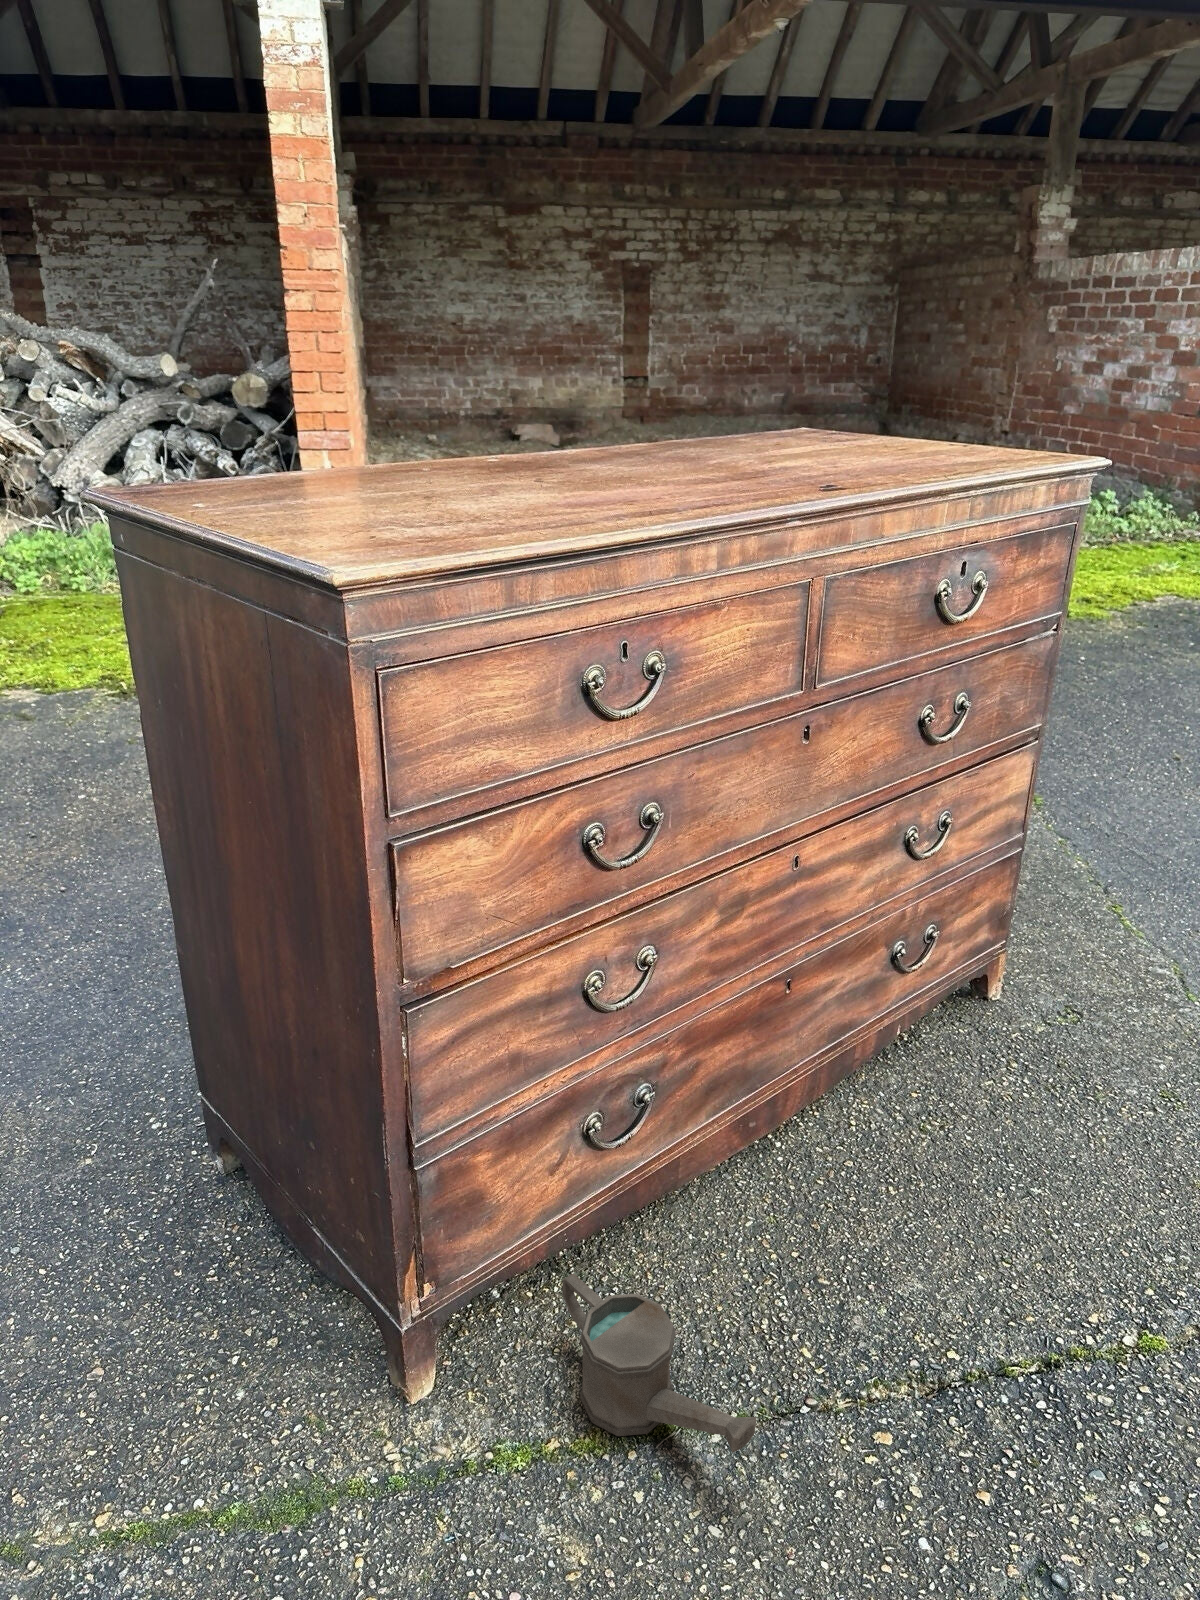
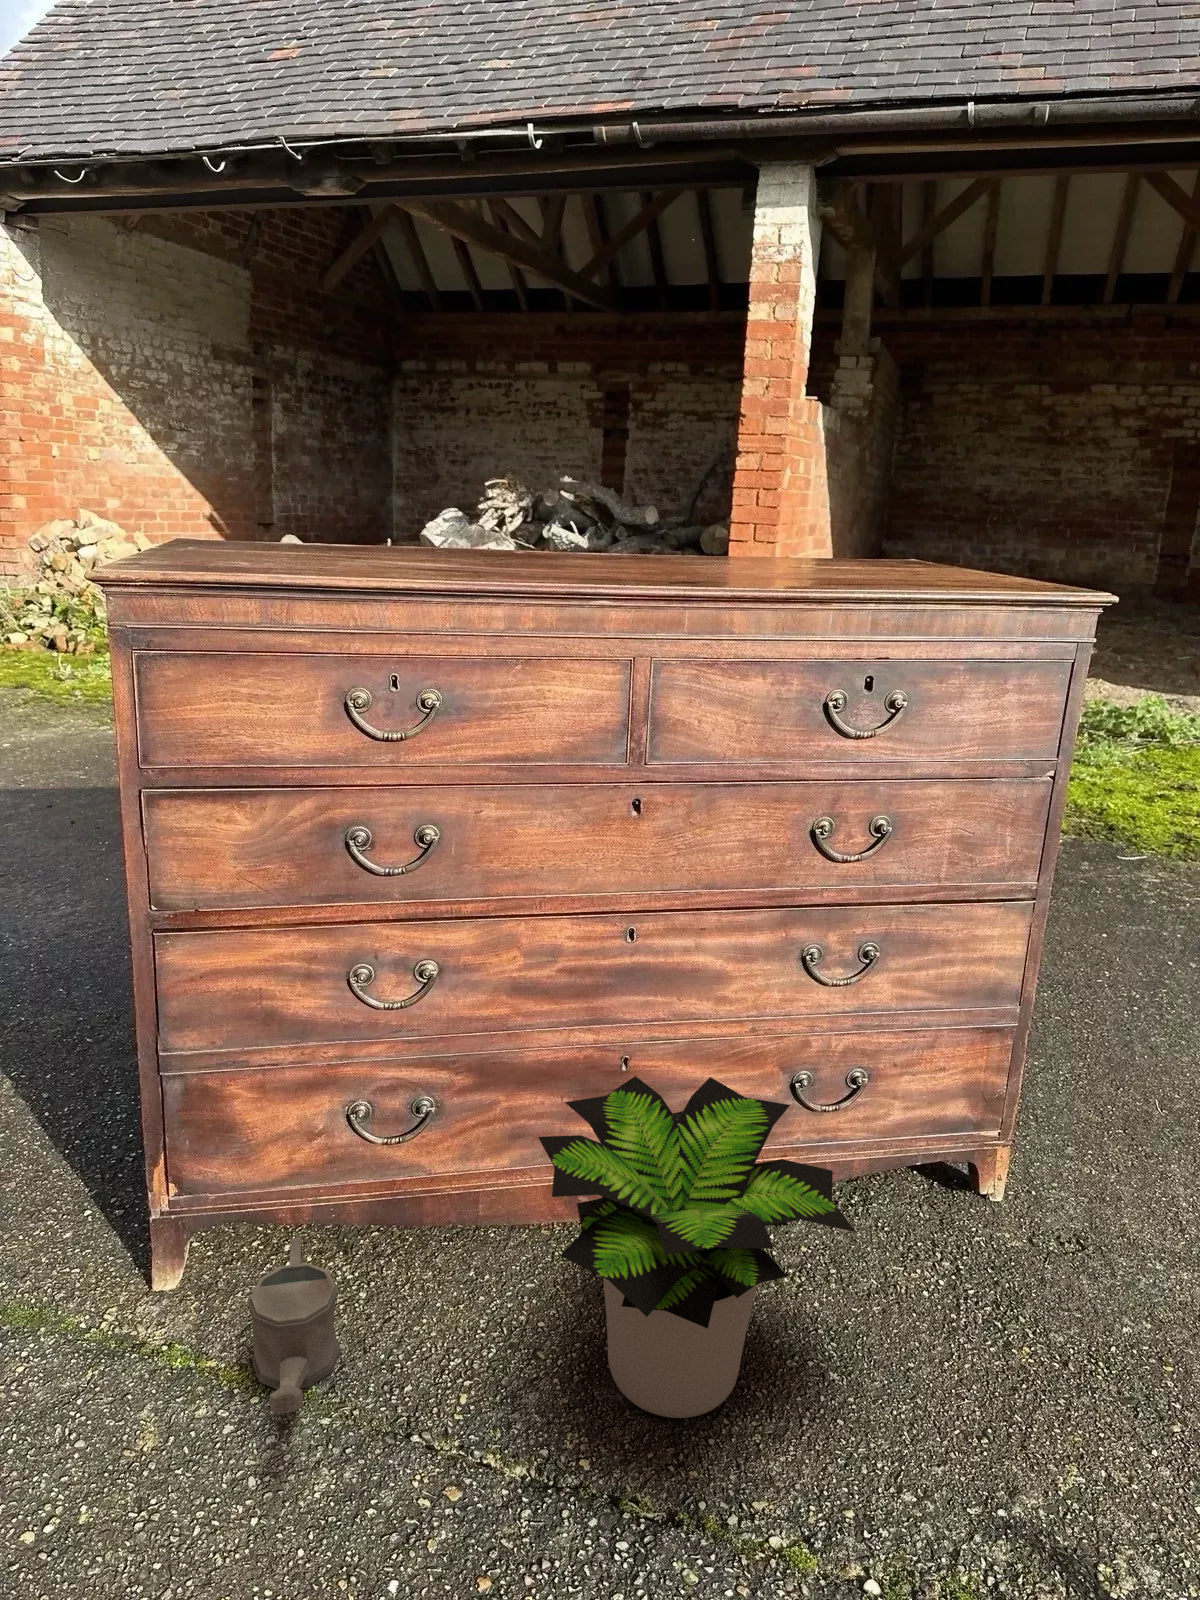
potted plant: none [788,971,1125,1286] -> present [538,1076,856,1418]

